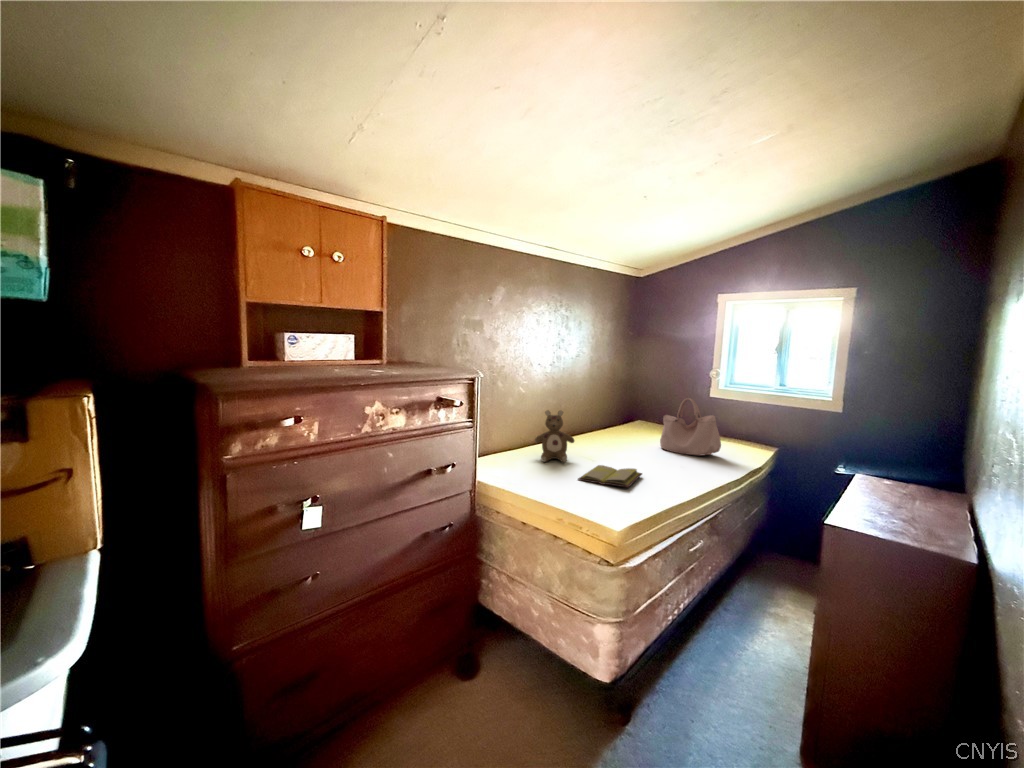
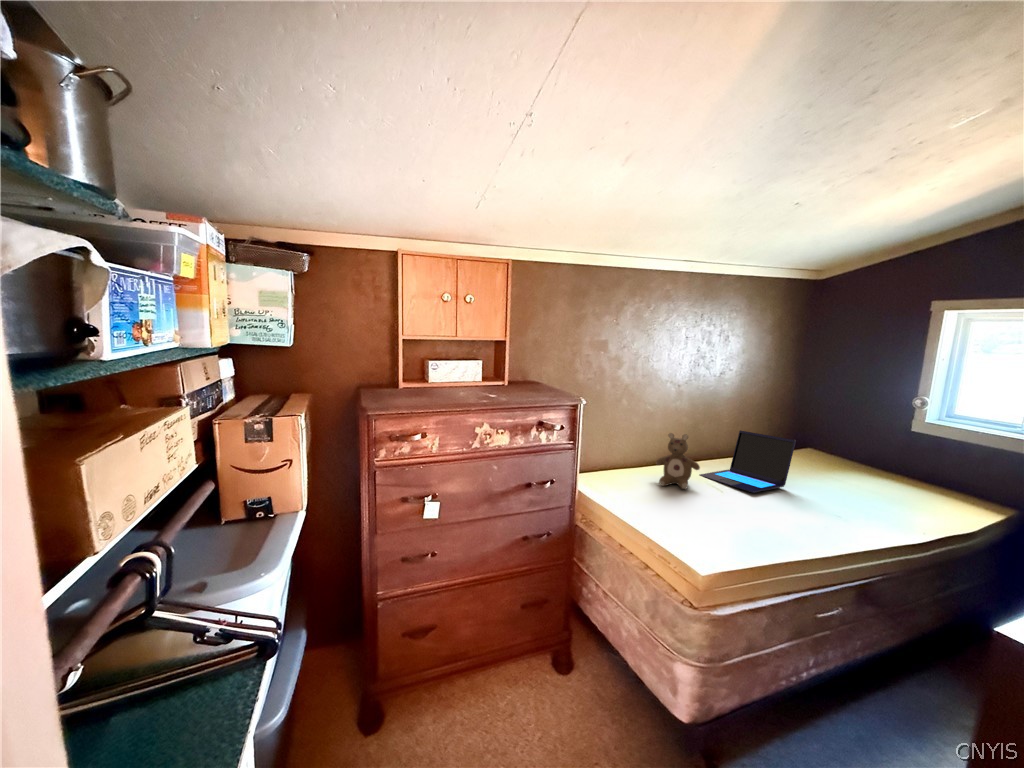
handbag: present [660,398,721,456] -> none [821,432,906,505]
laptop: none [569,406,643,458] -> present [699,430,796,493]
diary: present [578,465,642,488] -> none [689,498,771,530]

